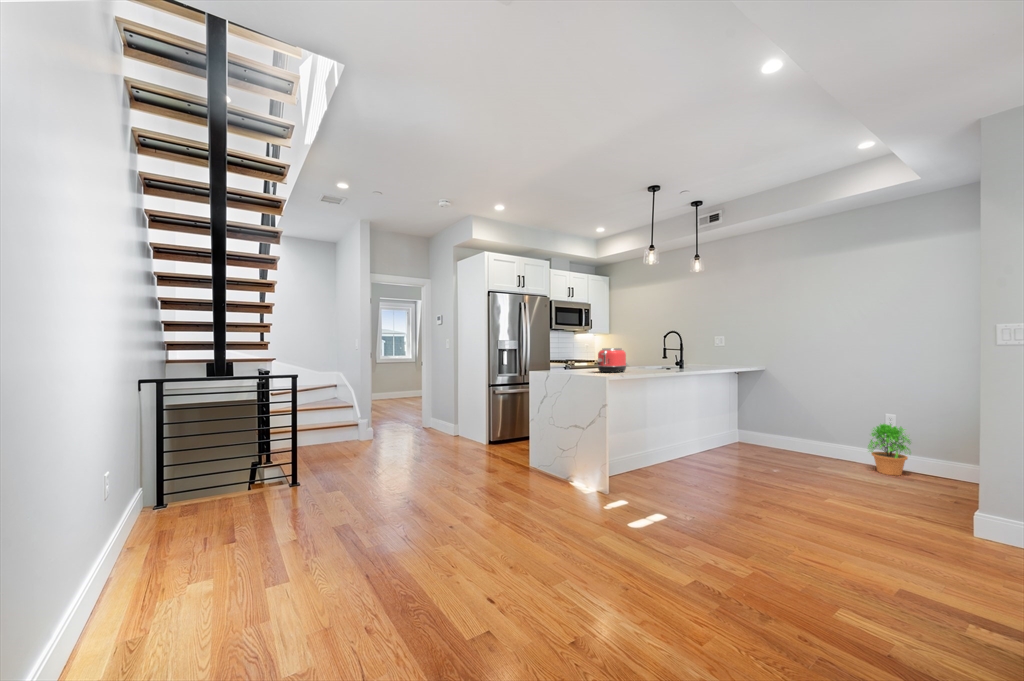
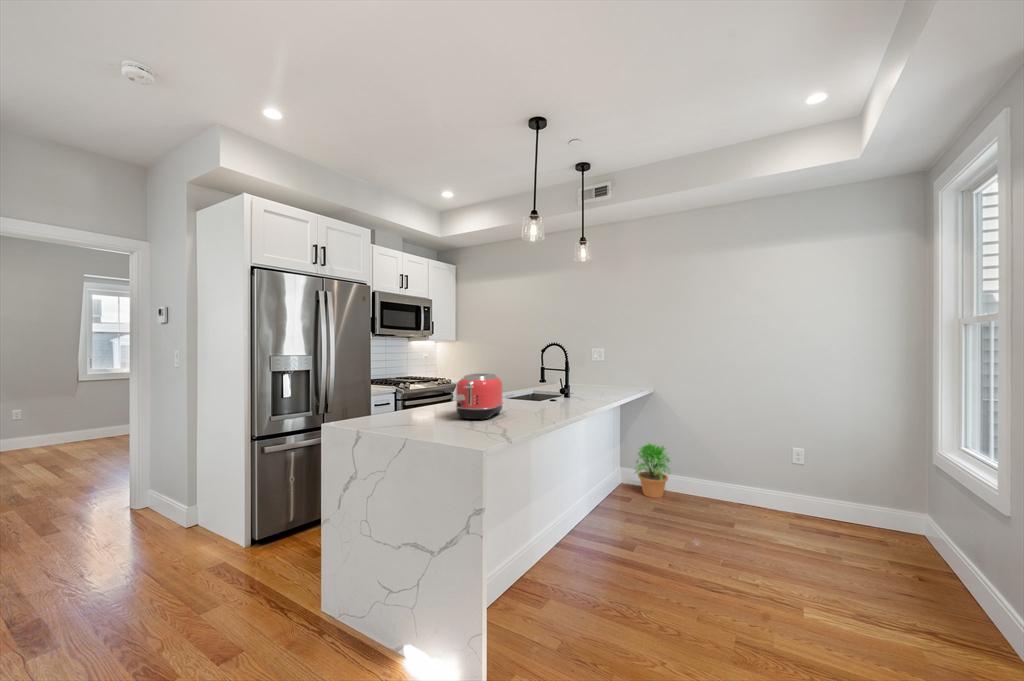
potted plant: present [868,424,911,476] -> present [635,443,670,498]

